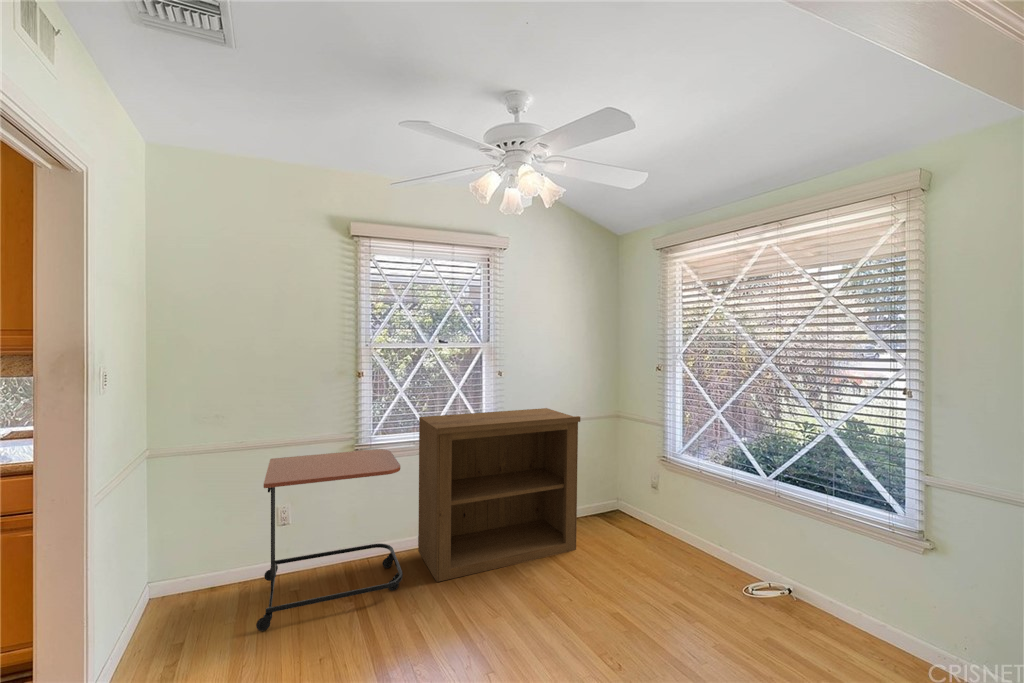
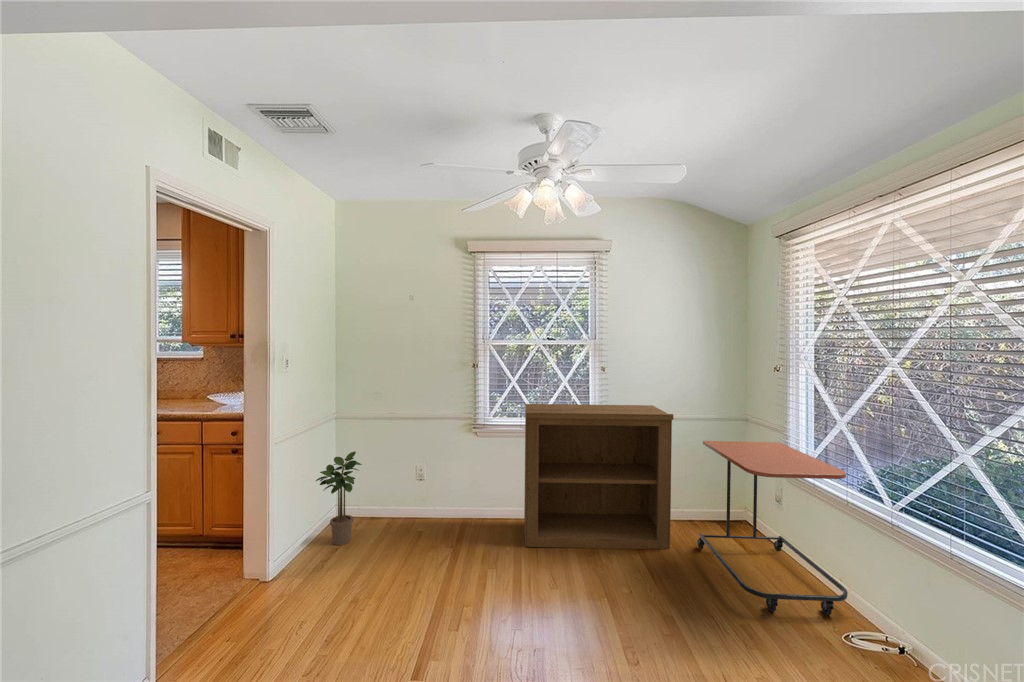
side table: present [256,449,403,631] -> present [698,441,848,615]
potted plant: none [128,505,202,645] -> present [316,452,362,545]

